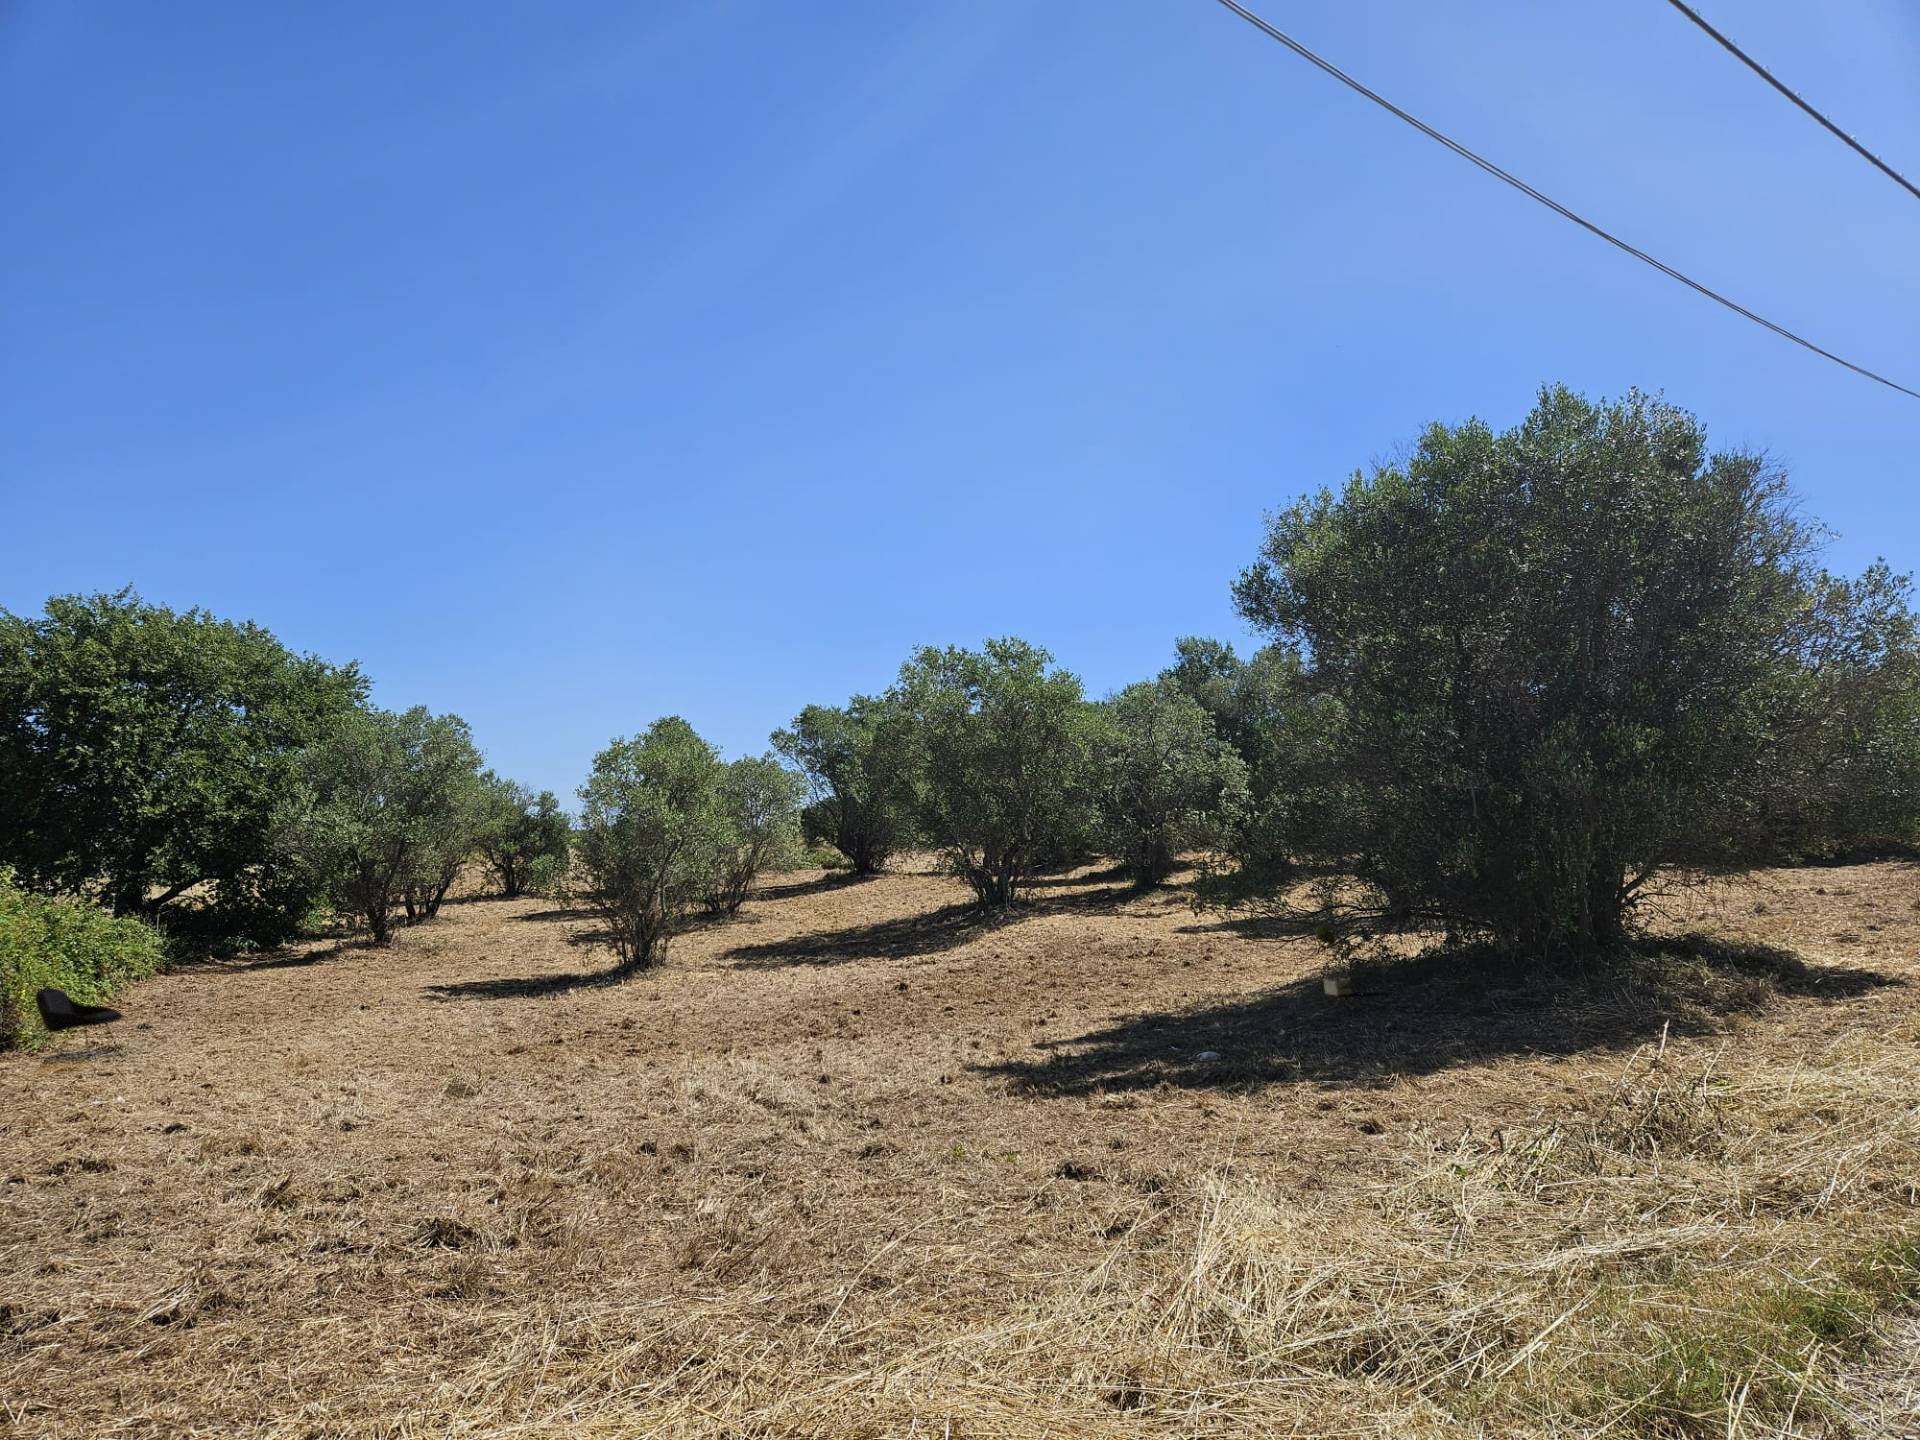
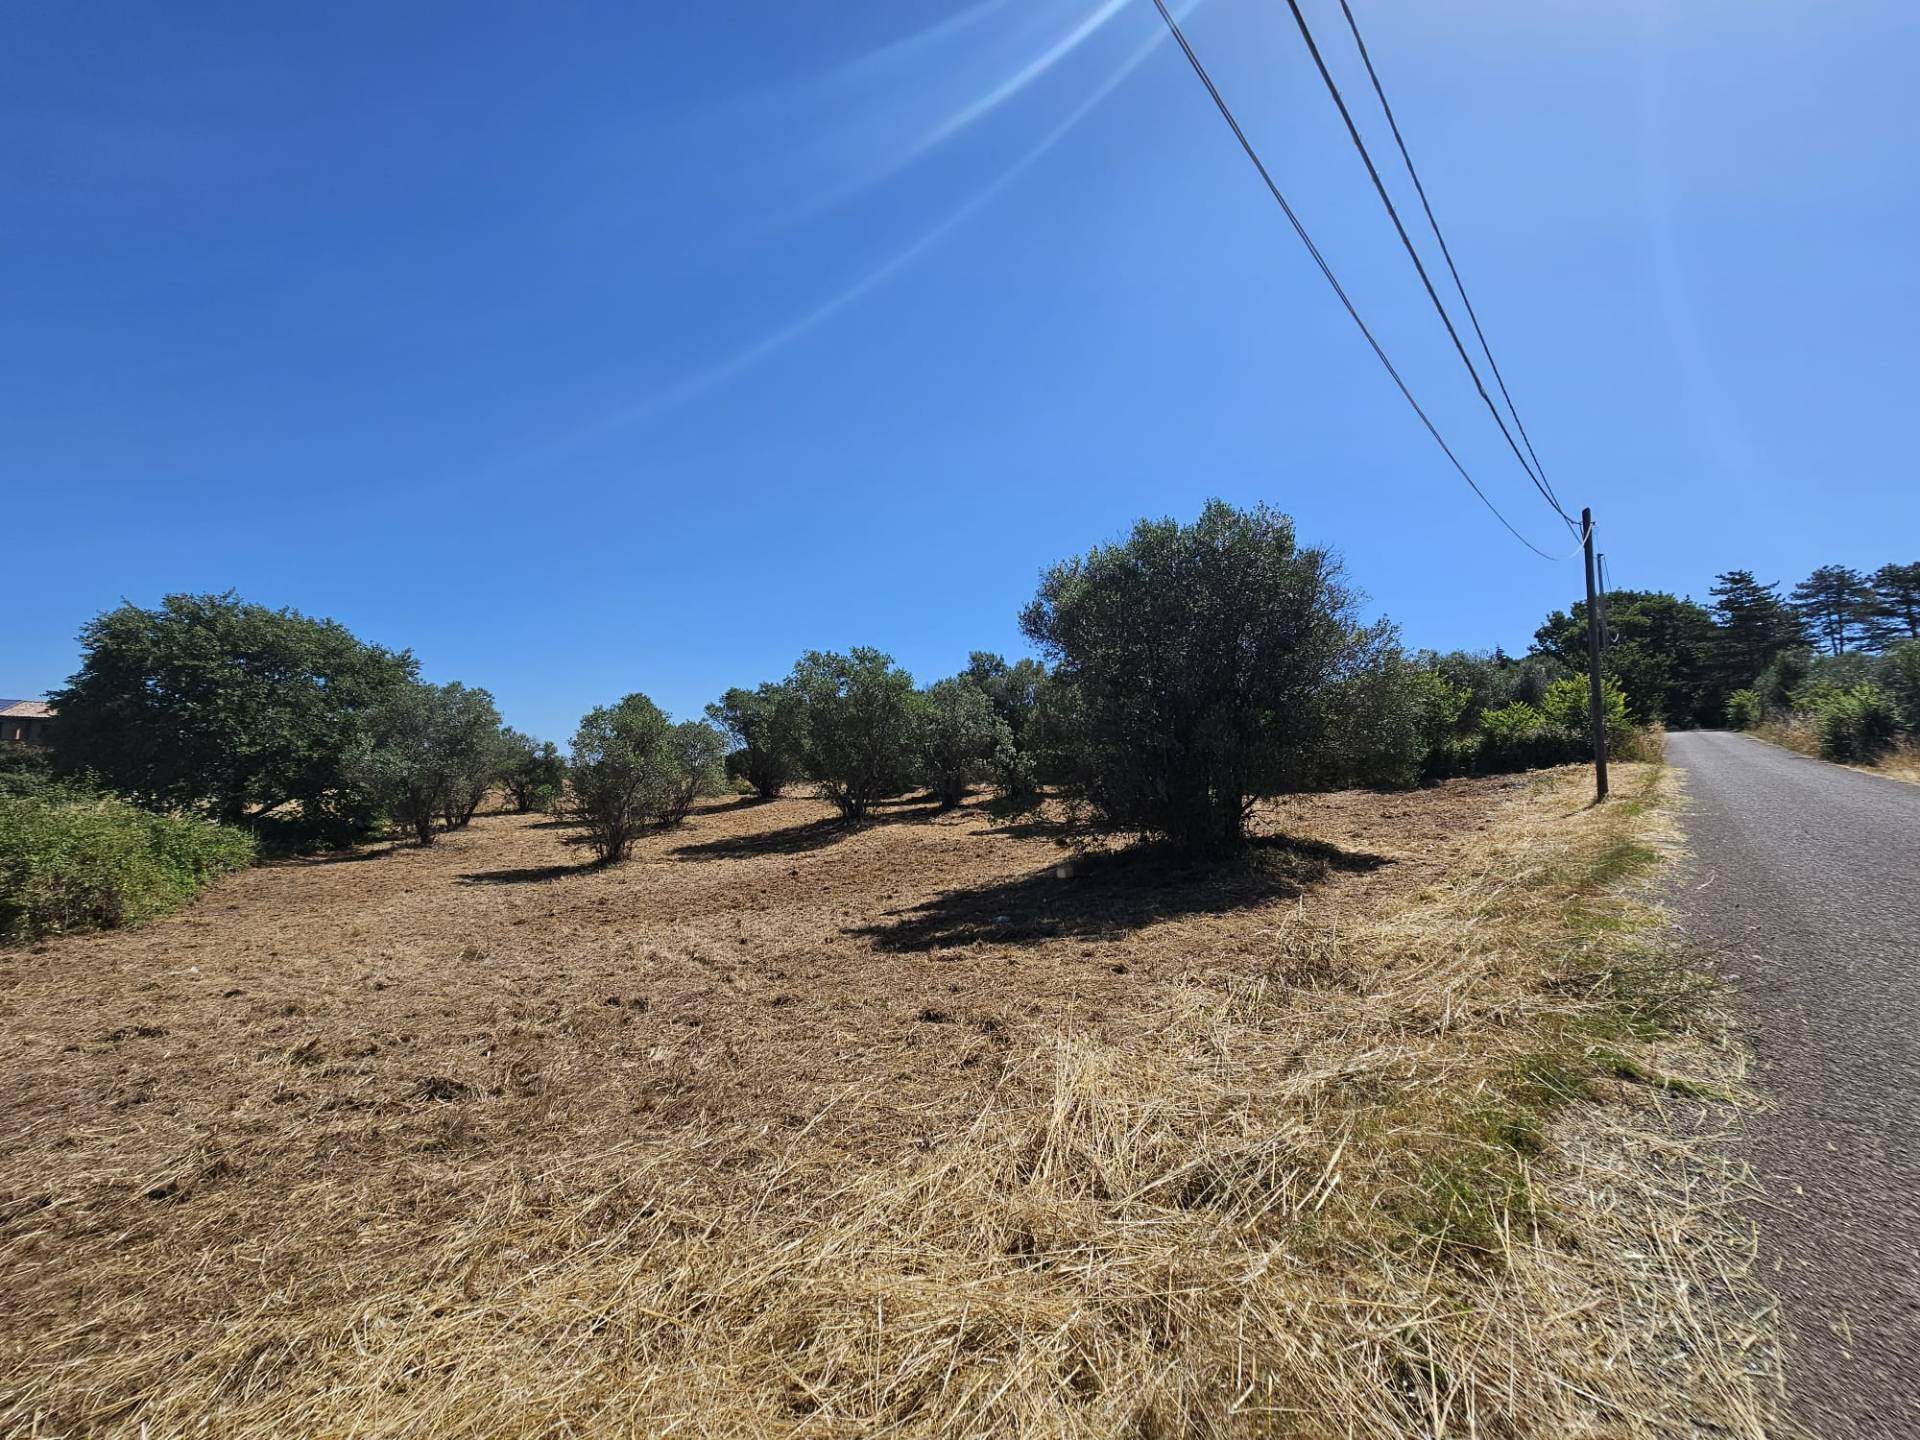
lounge chair: present [35,988,123,1058] -> present [352,819,384,843]

